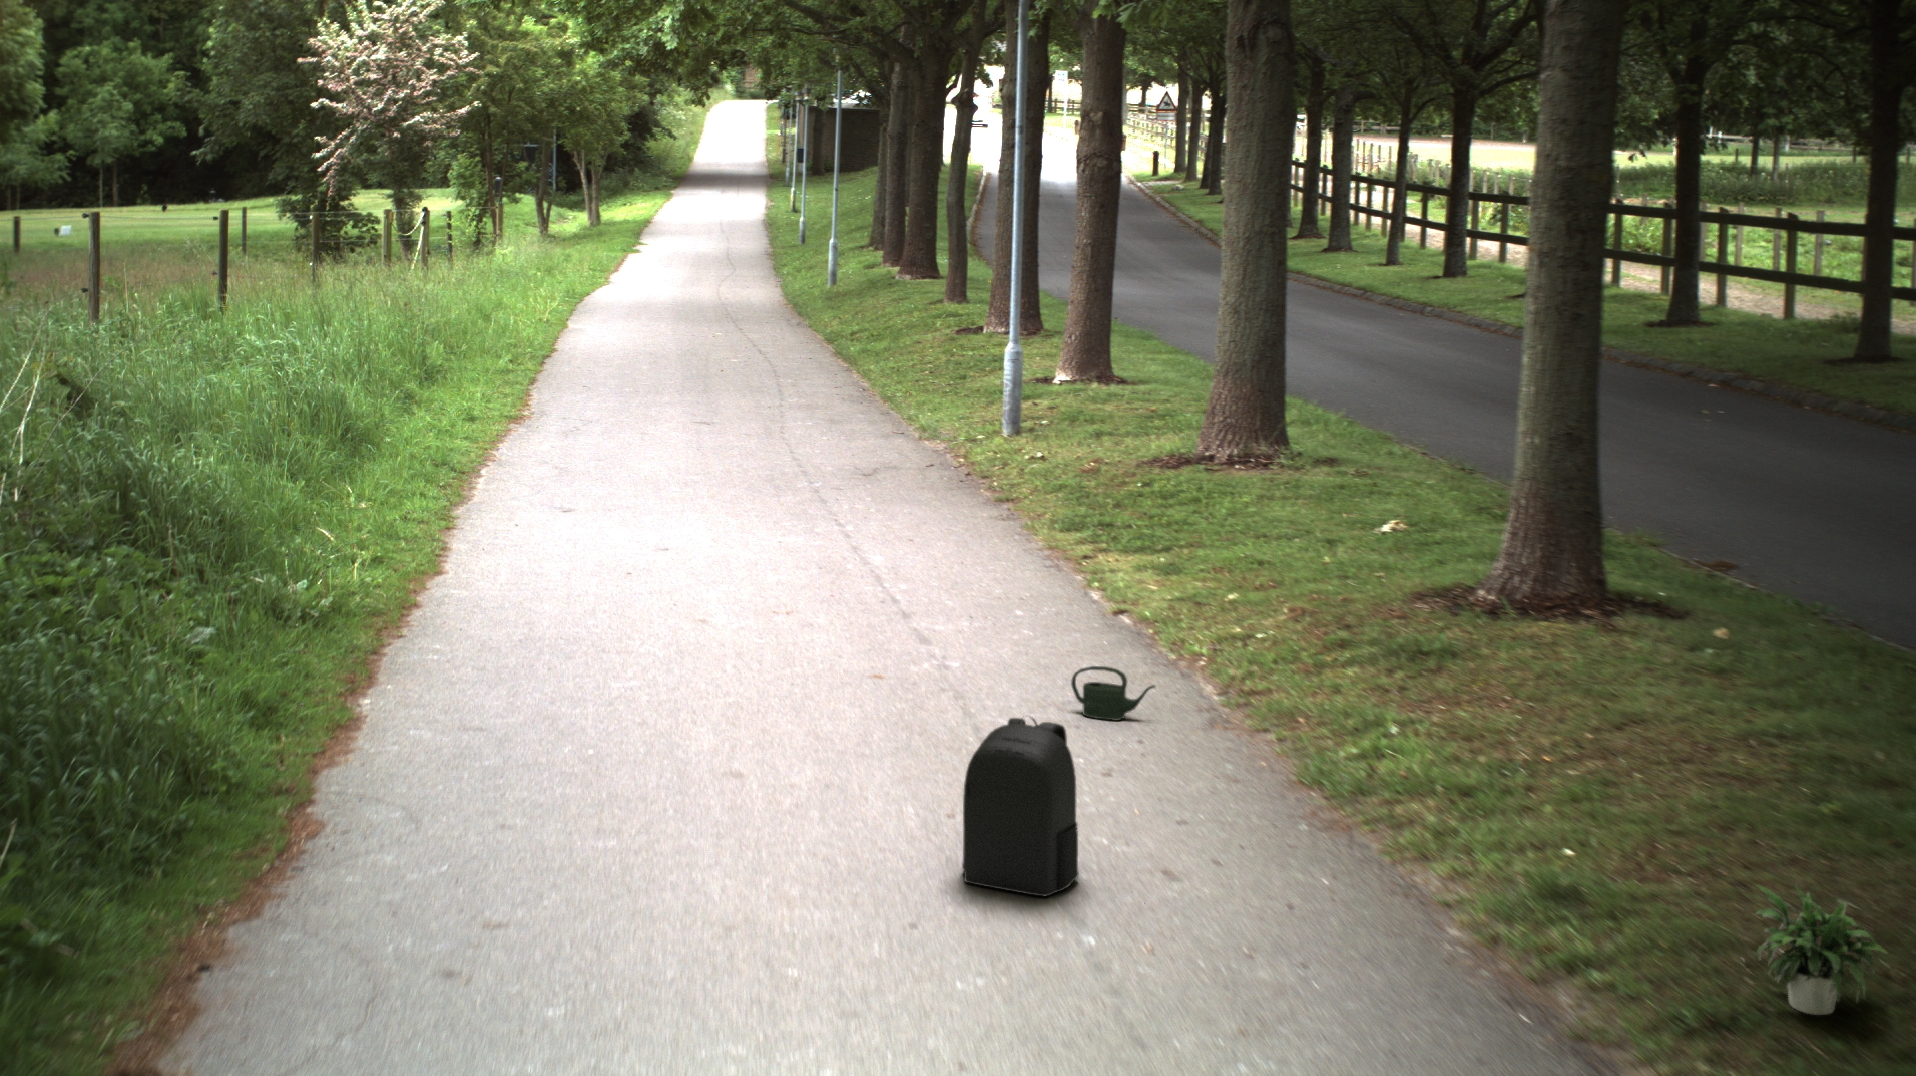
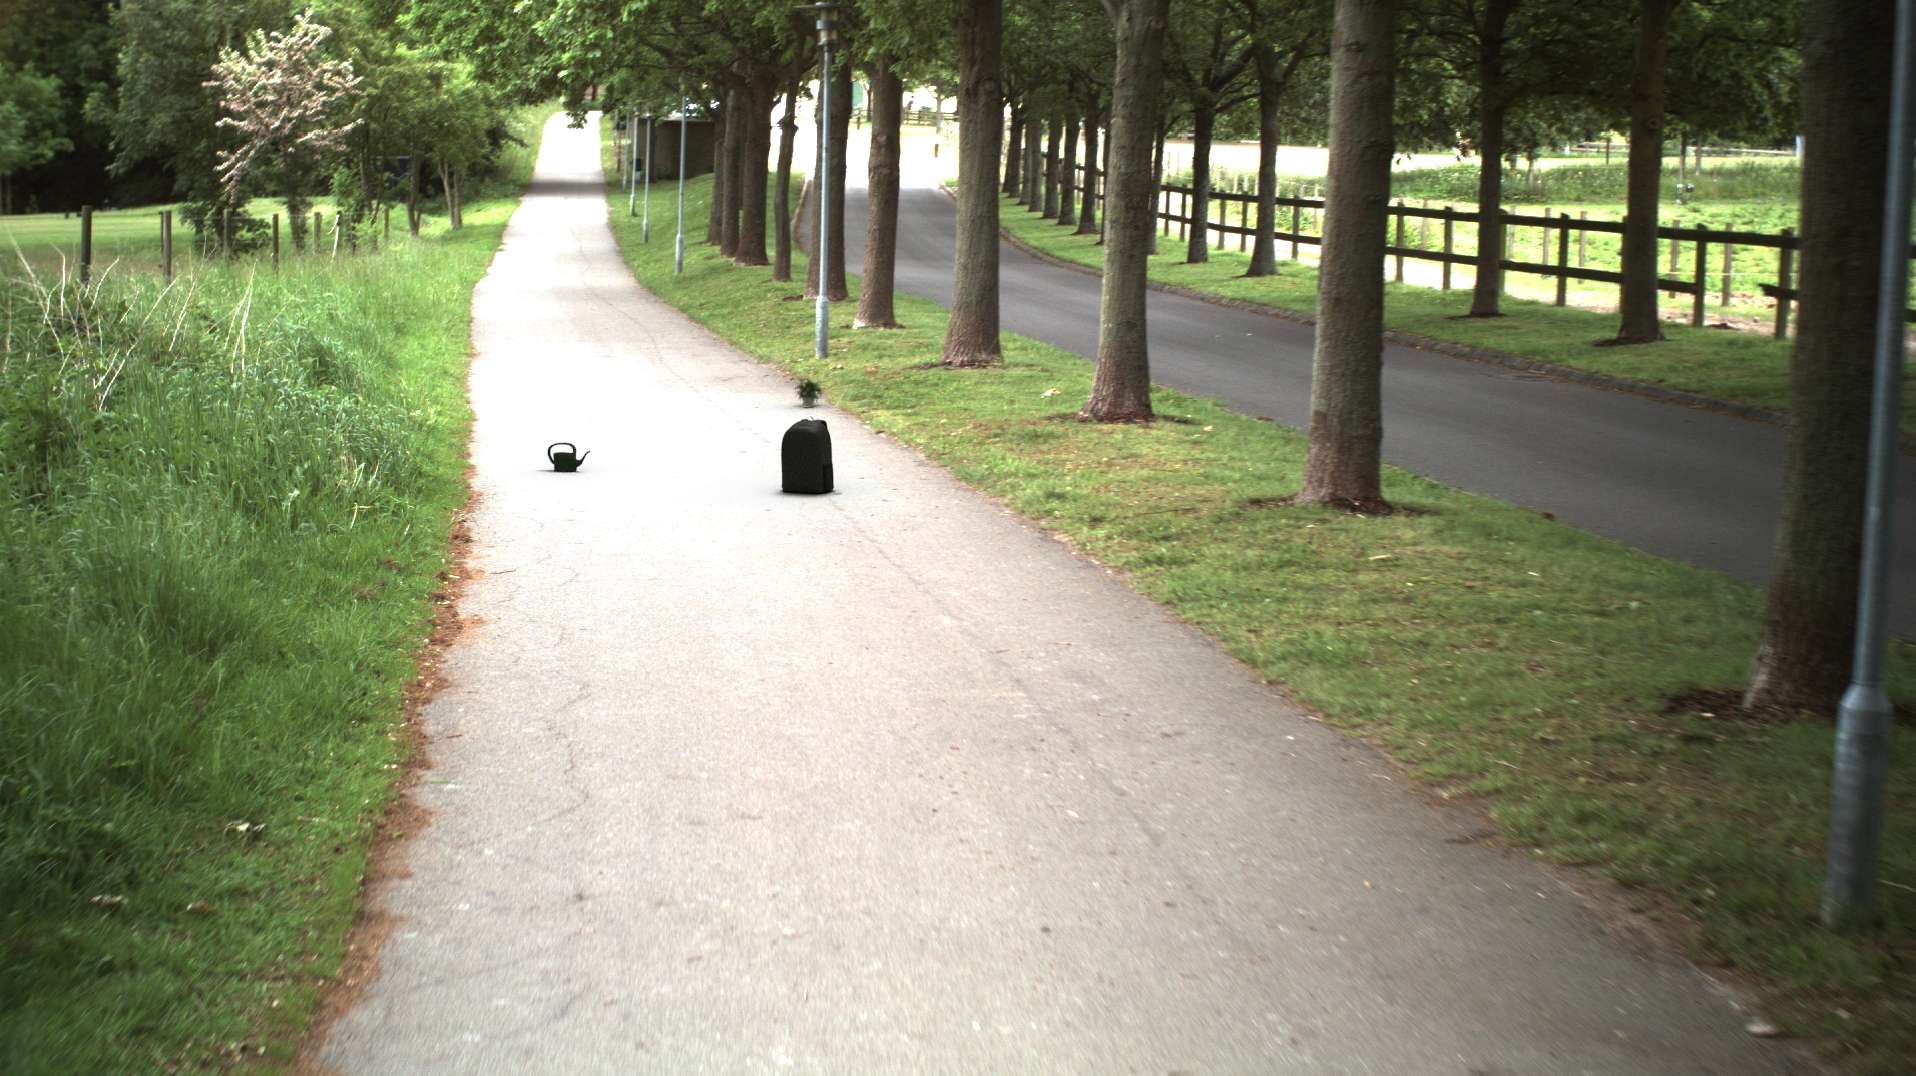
watering can: present [1071,666,1155,721] -> present [547,443,590,472]
potted plant: present [1757,885,1886,1015] -> present [795,379,822,408]

